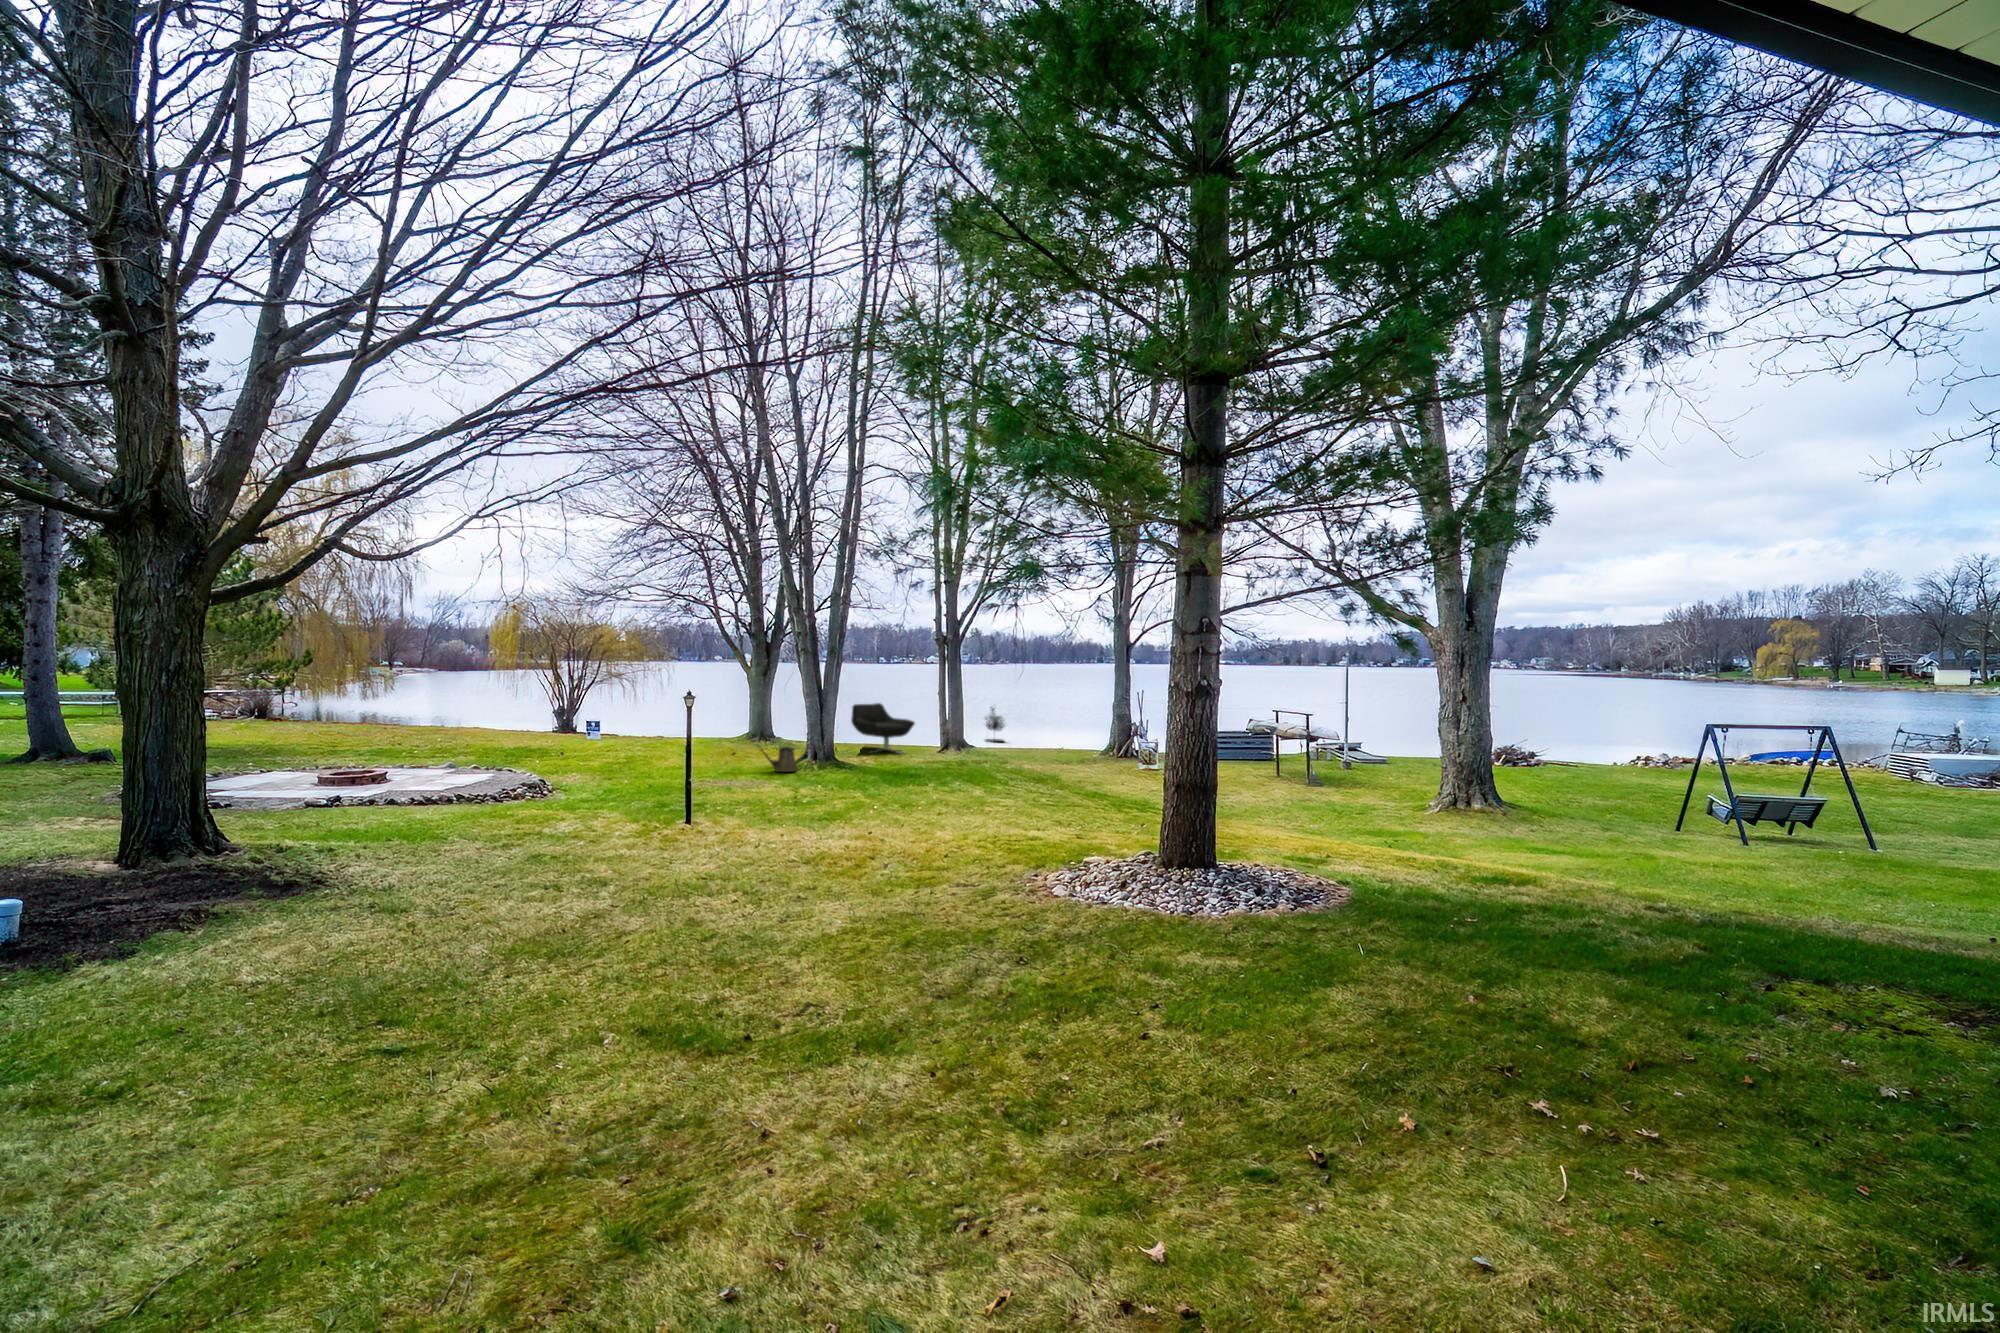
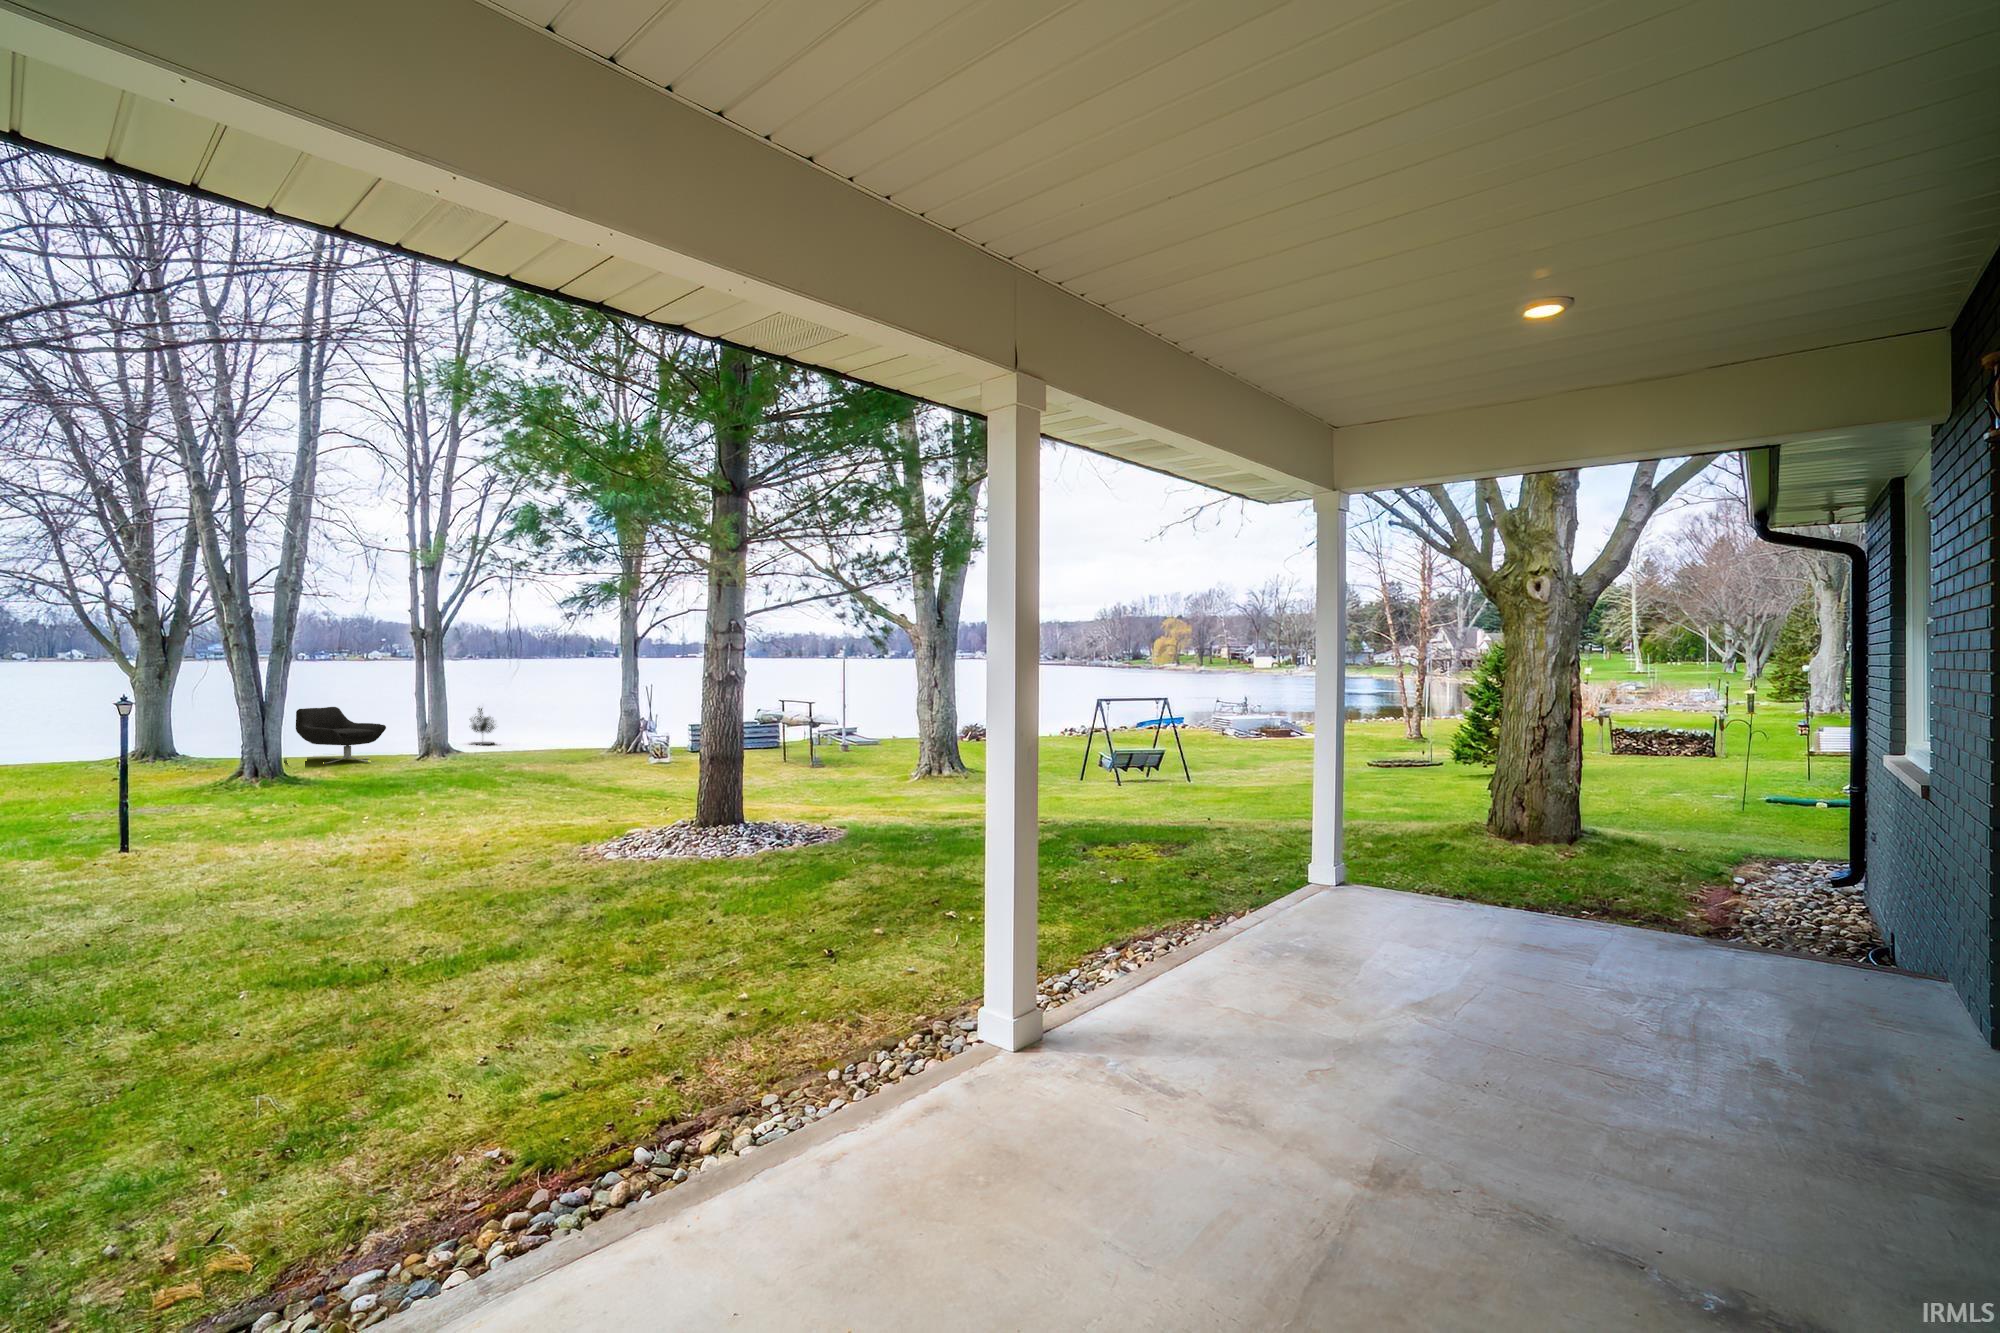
watering can: present [758,746,798,772] -> none [167,759,242,790]

